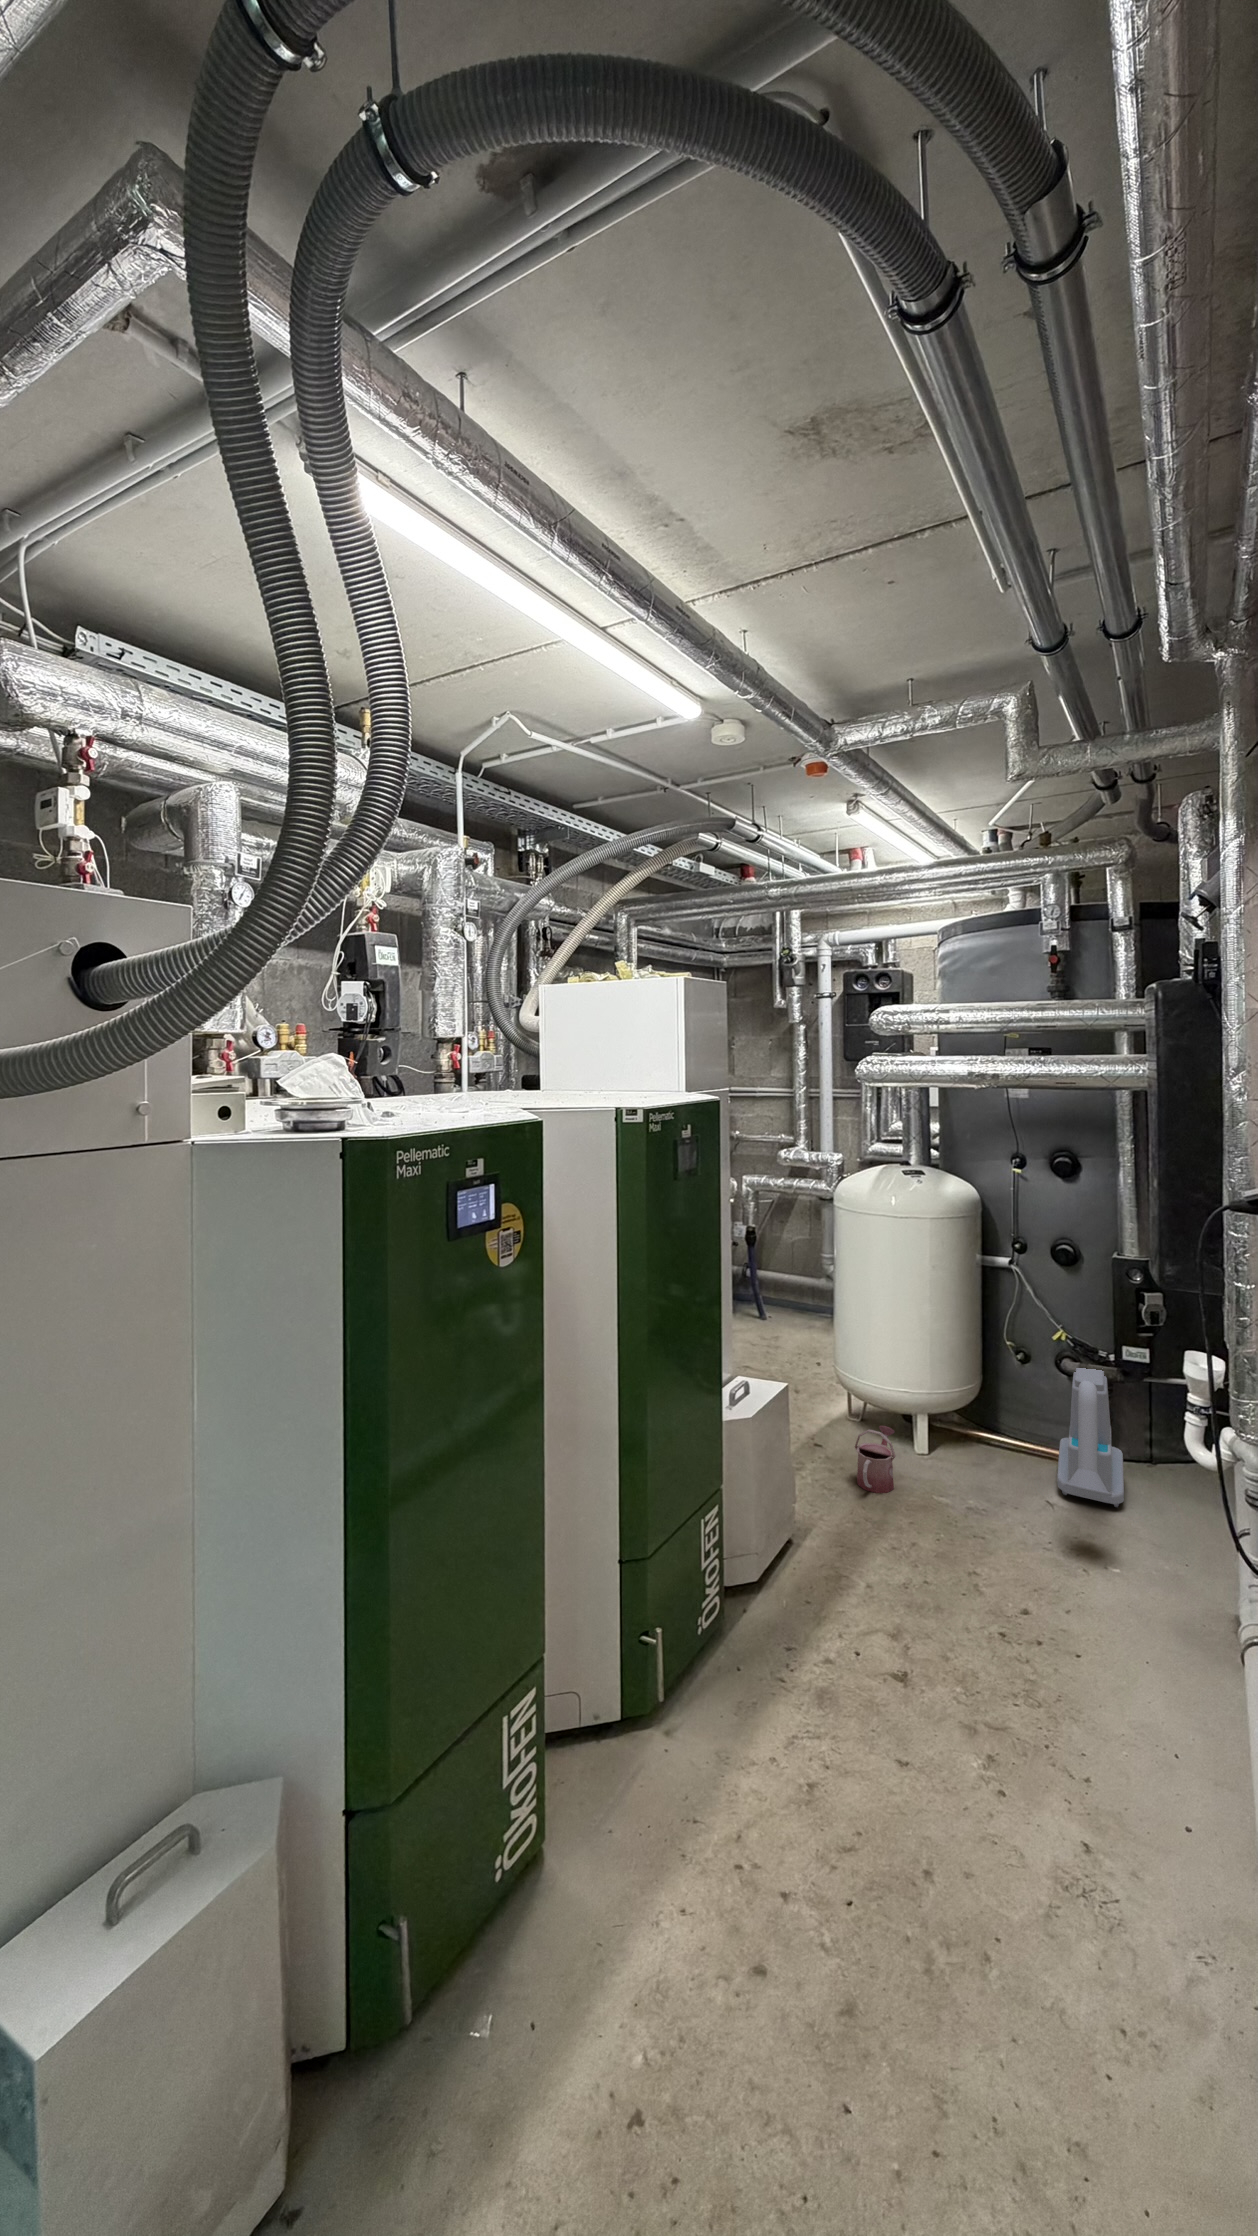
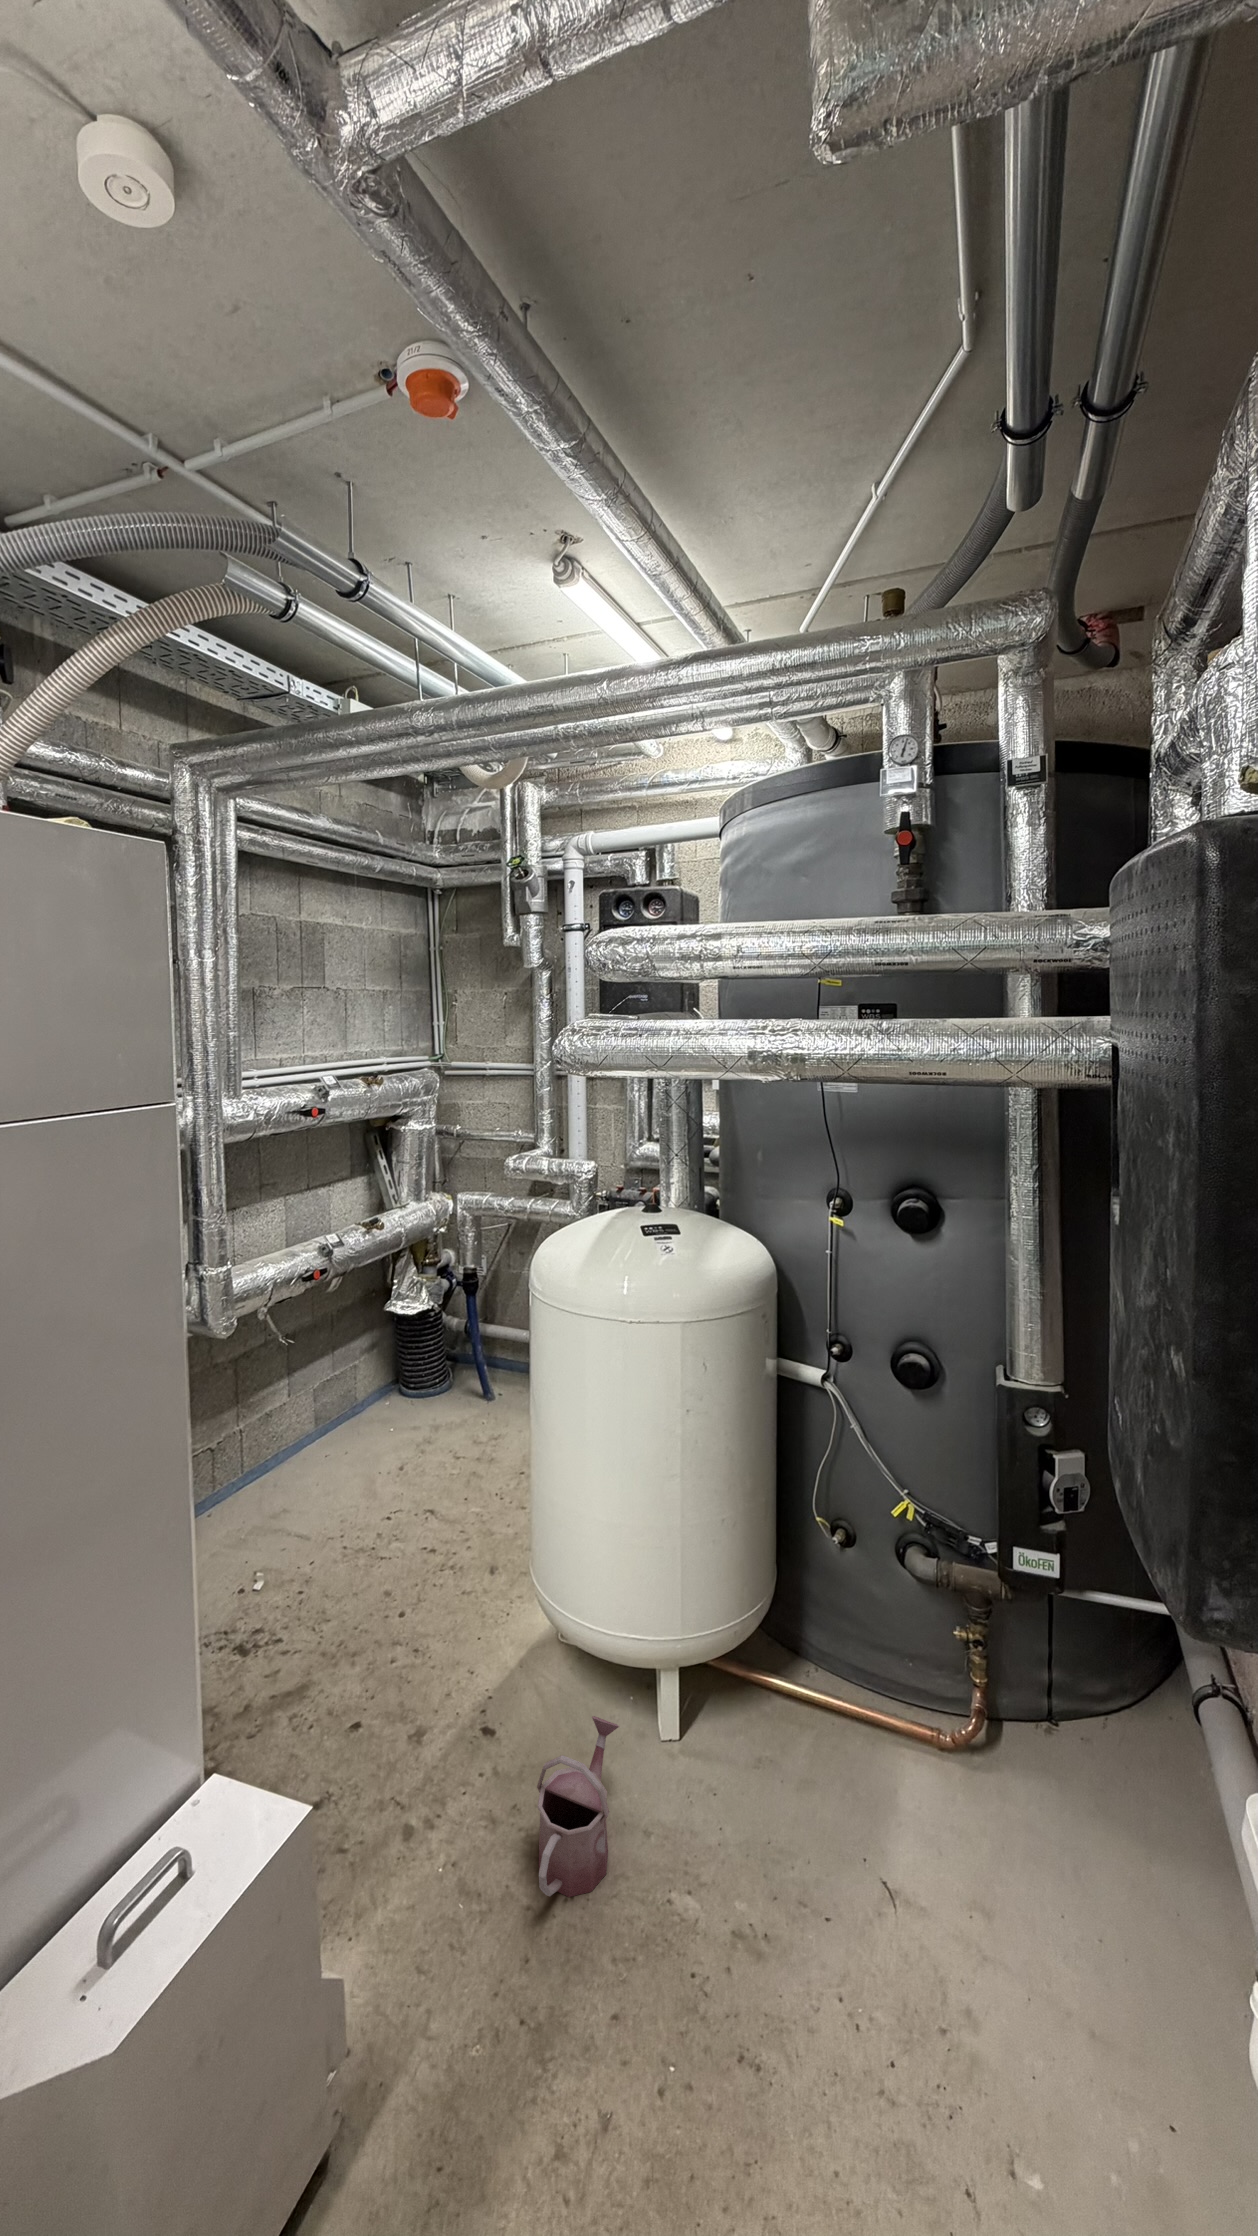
vacuum cleaner: present [1057,1368,1124,1507] -> none [901,1566,1021,1981]

